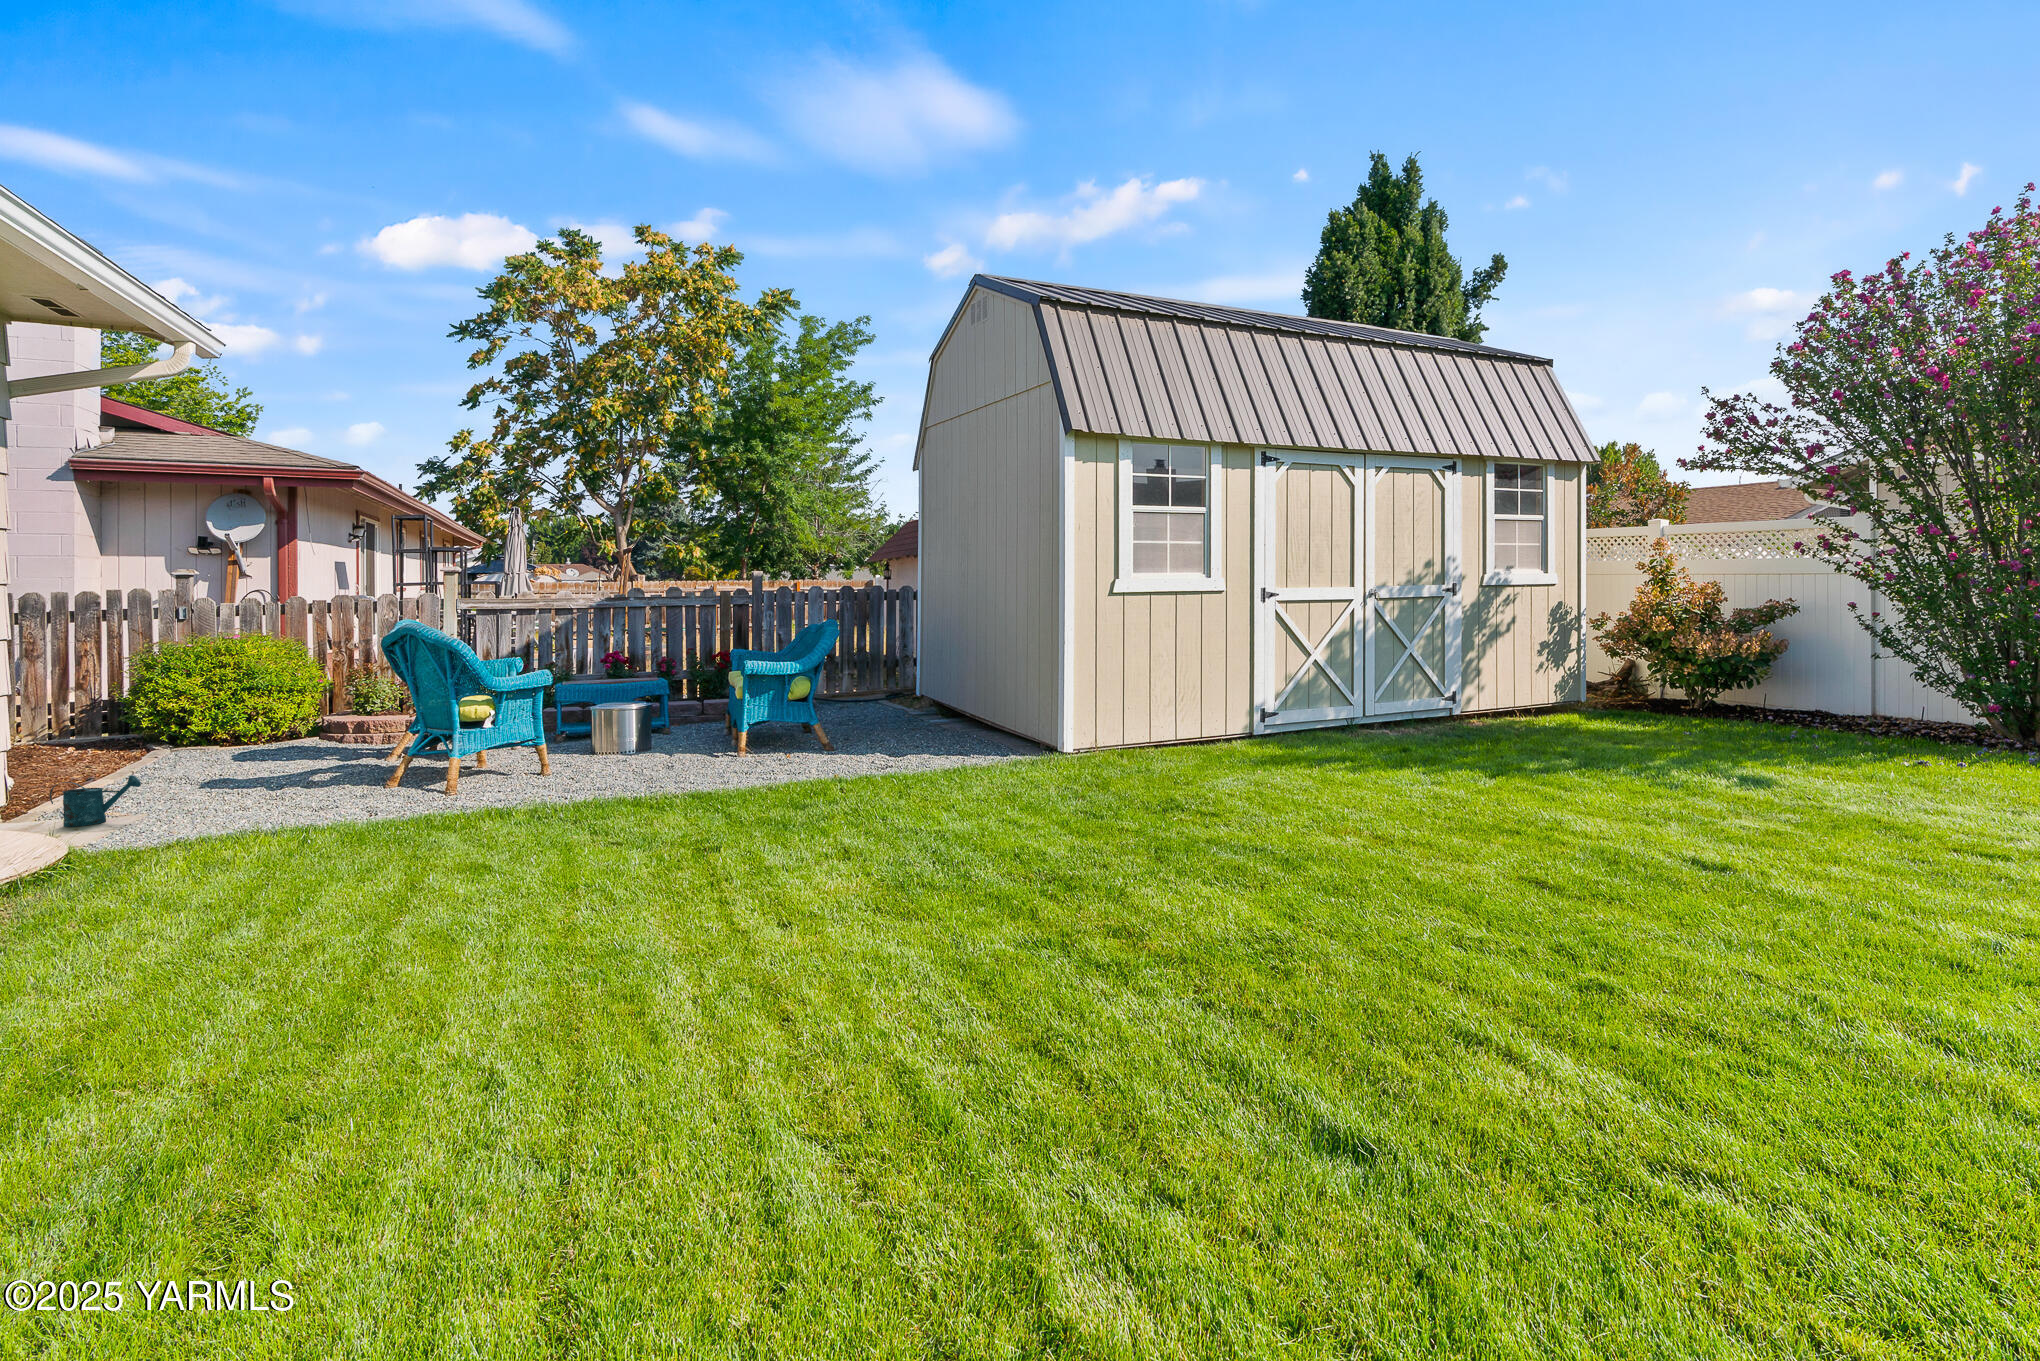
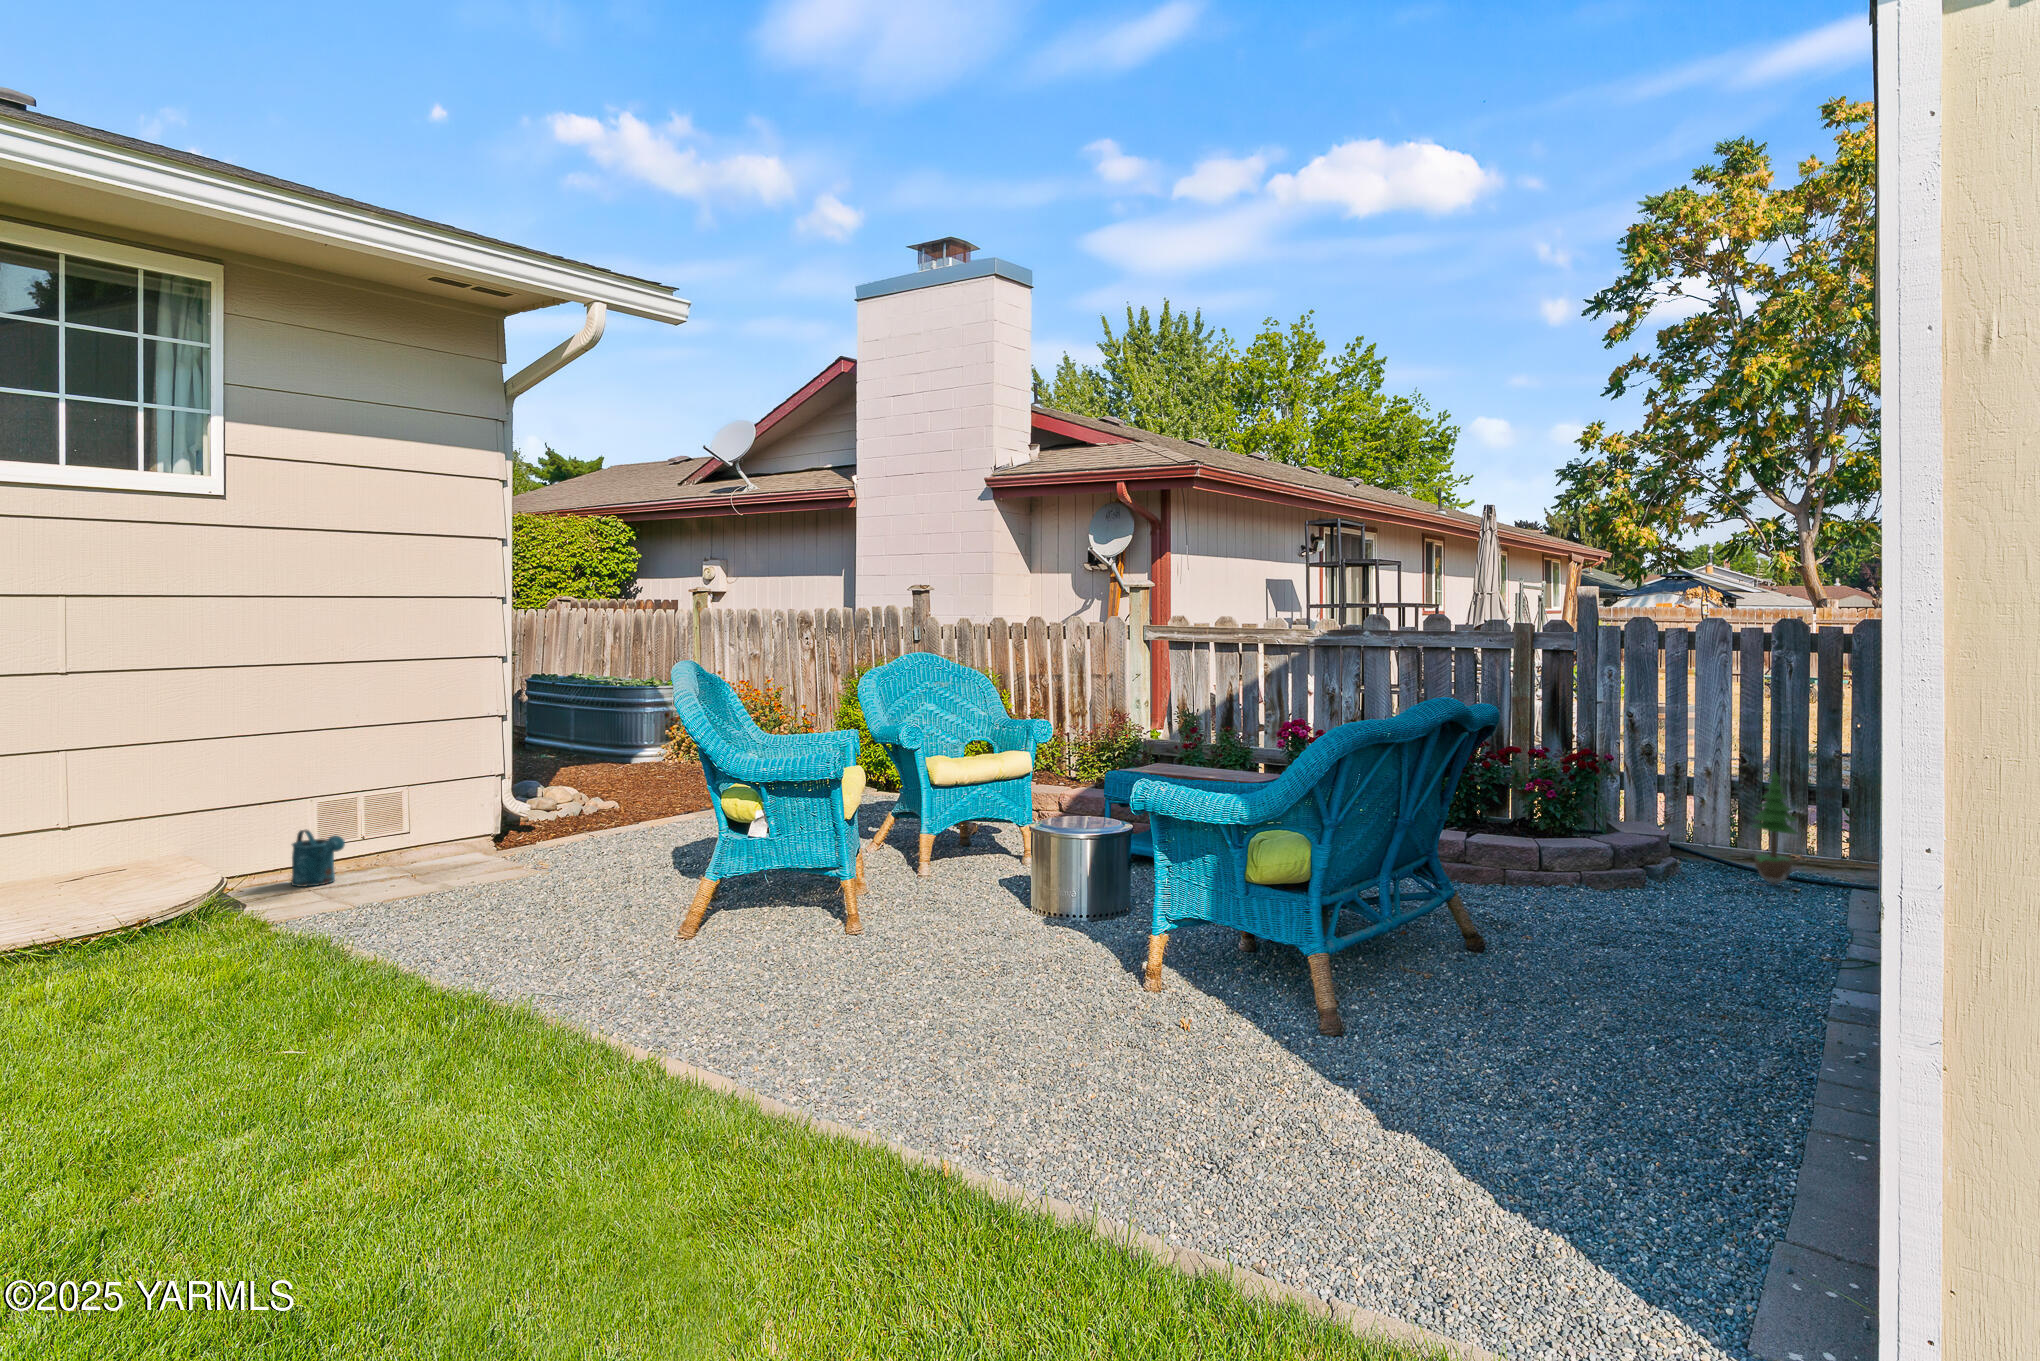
potted tree: none [828,643,848,697] -> present [1752,771,1796,885]

